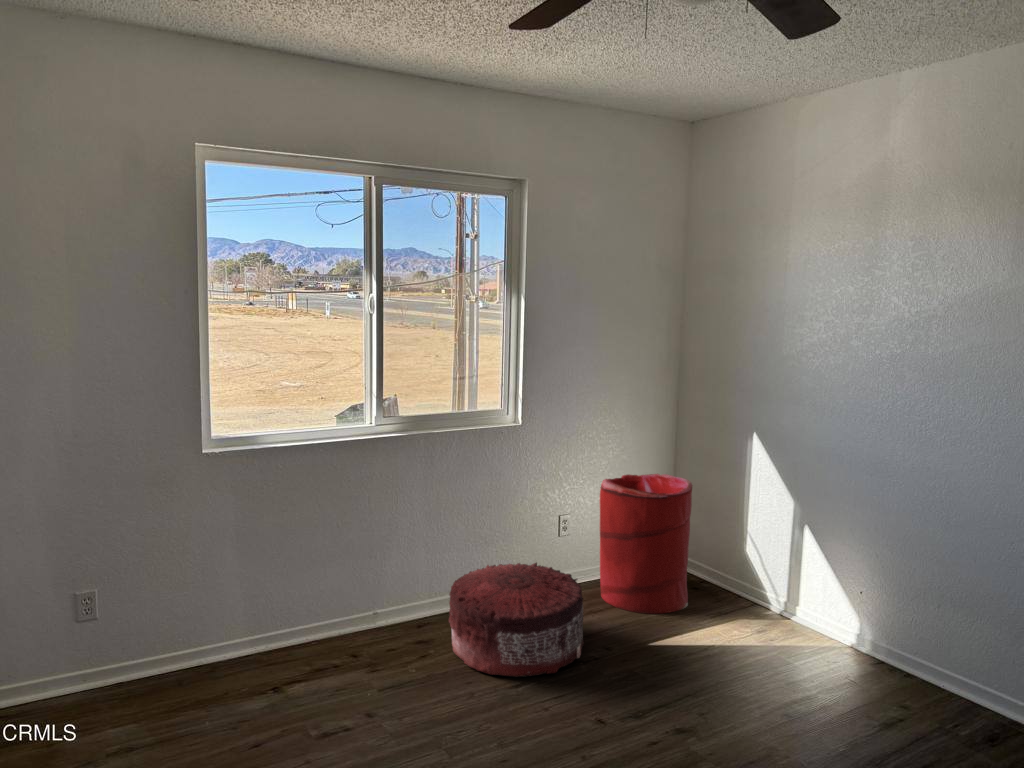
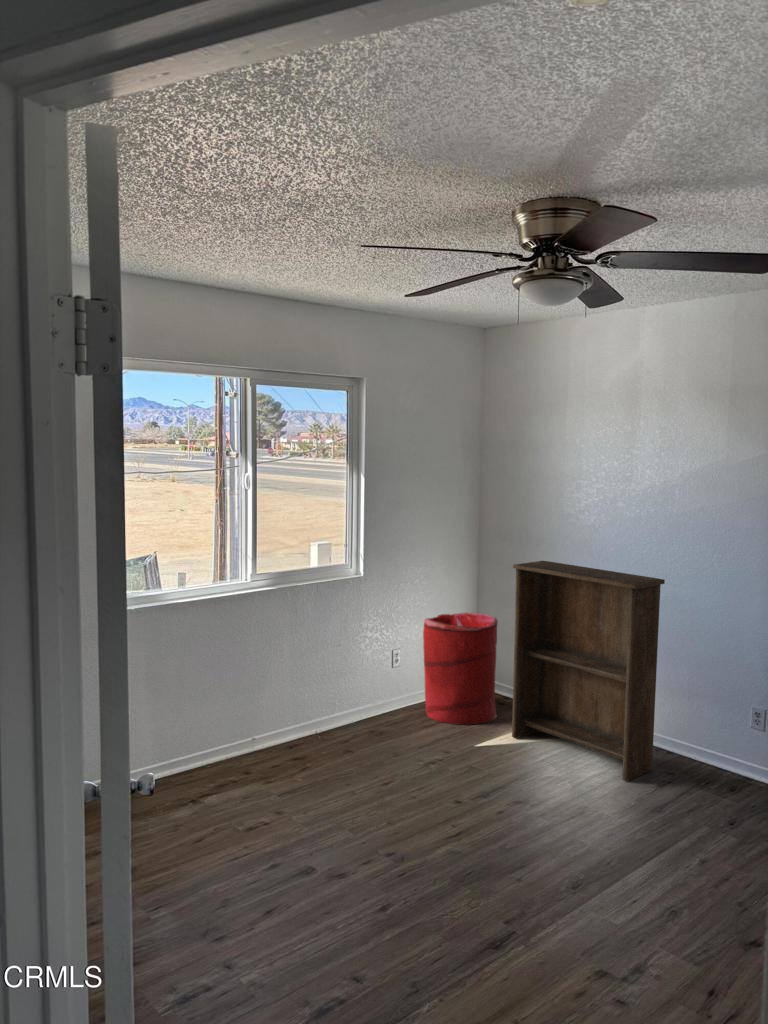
bookshelf: none [700,413,916,721] -> present [512,561,665,781]
pouf: present [449,563,584,677] -> none [320,688,427,775]

